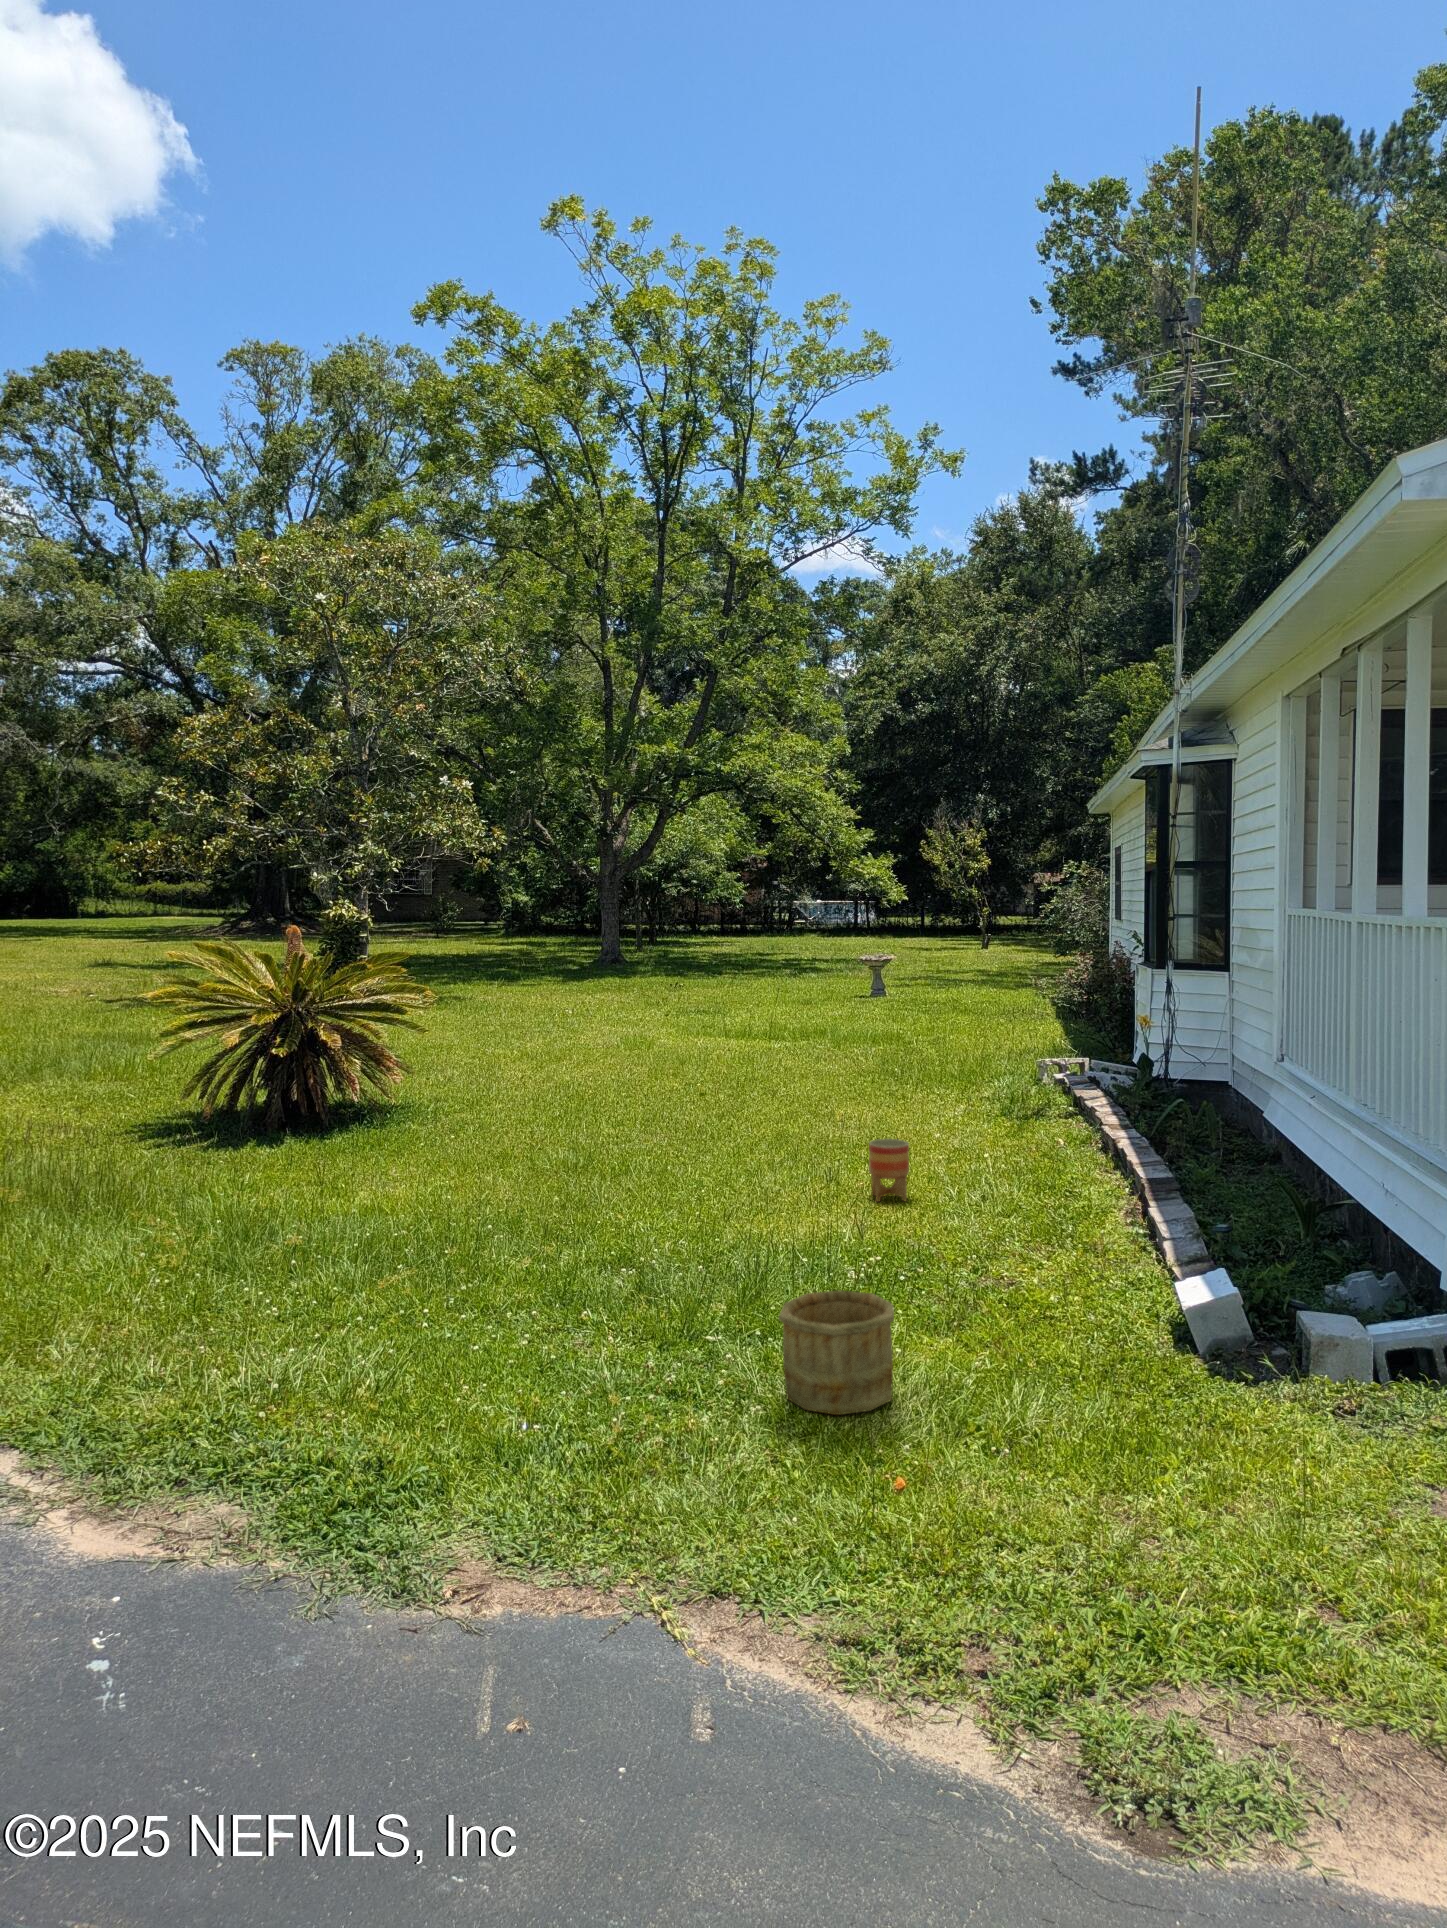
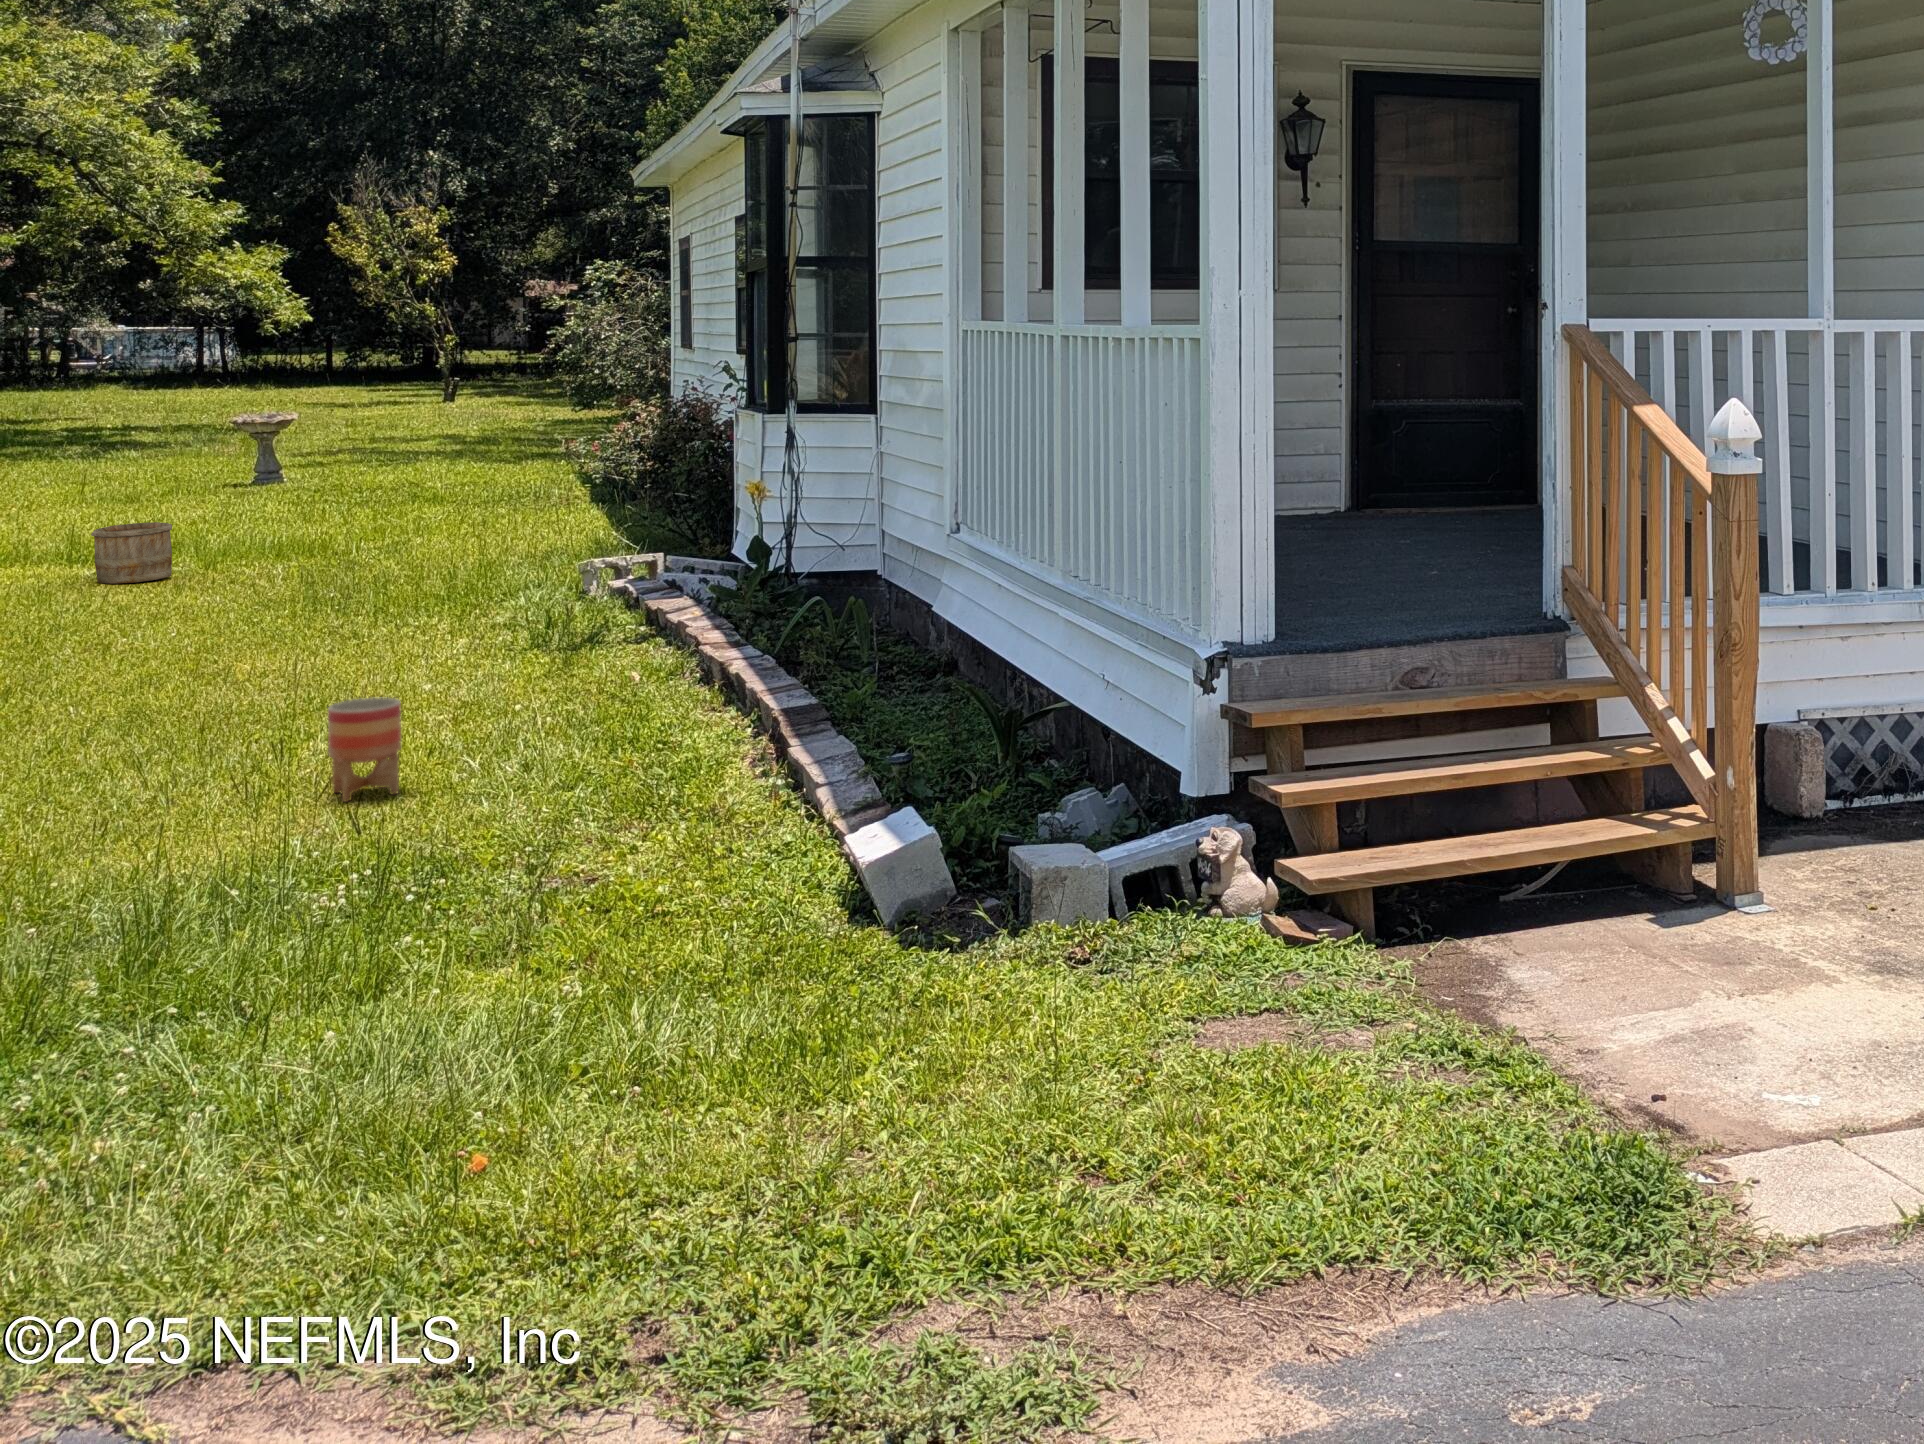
wooden bucket: present [779,1290,894,1415] -> present [91,522,172,584]

